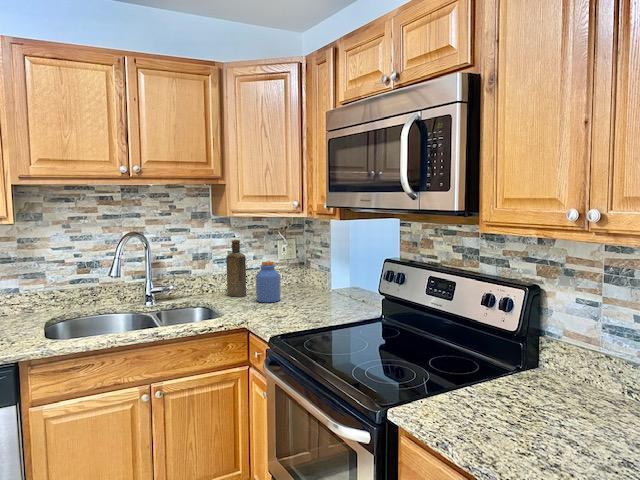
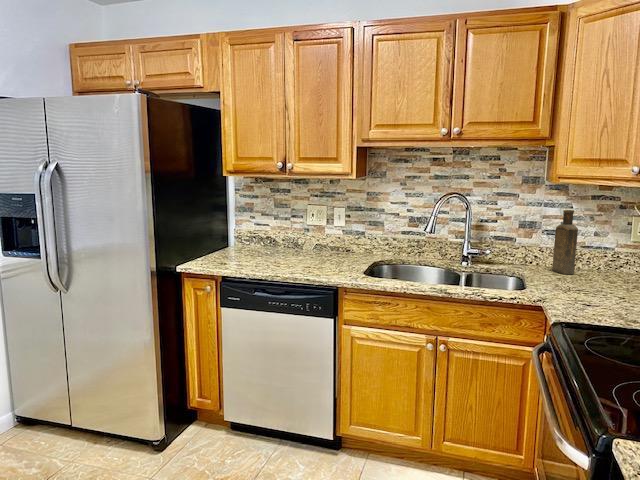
jar: present [256,261,281,302] -> none [580,238,615,287]

